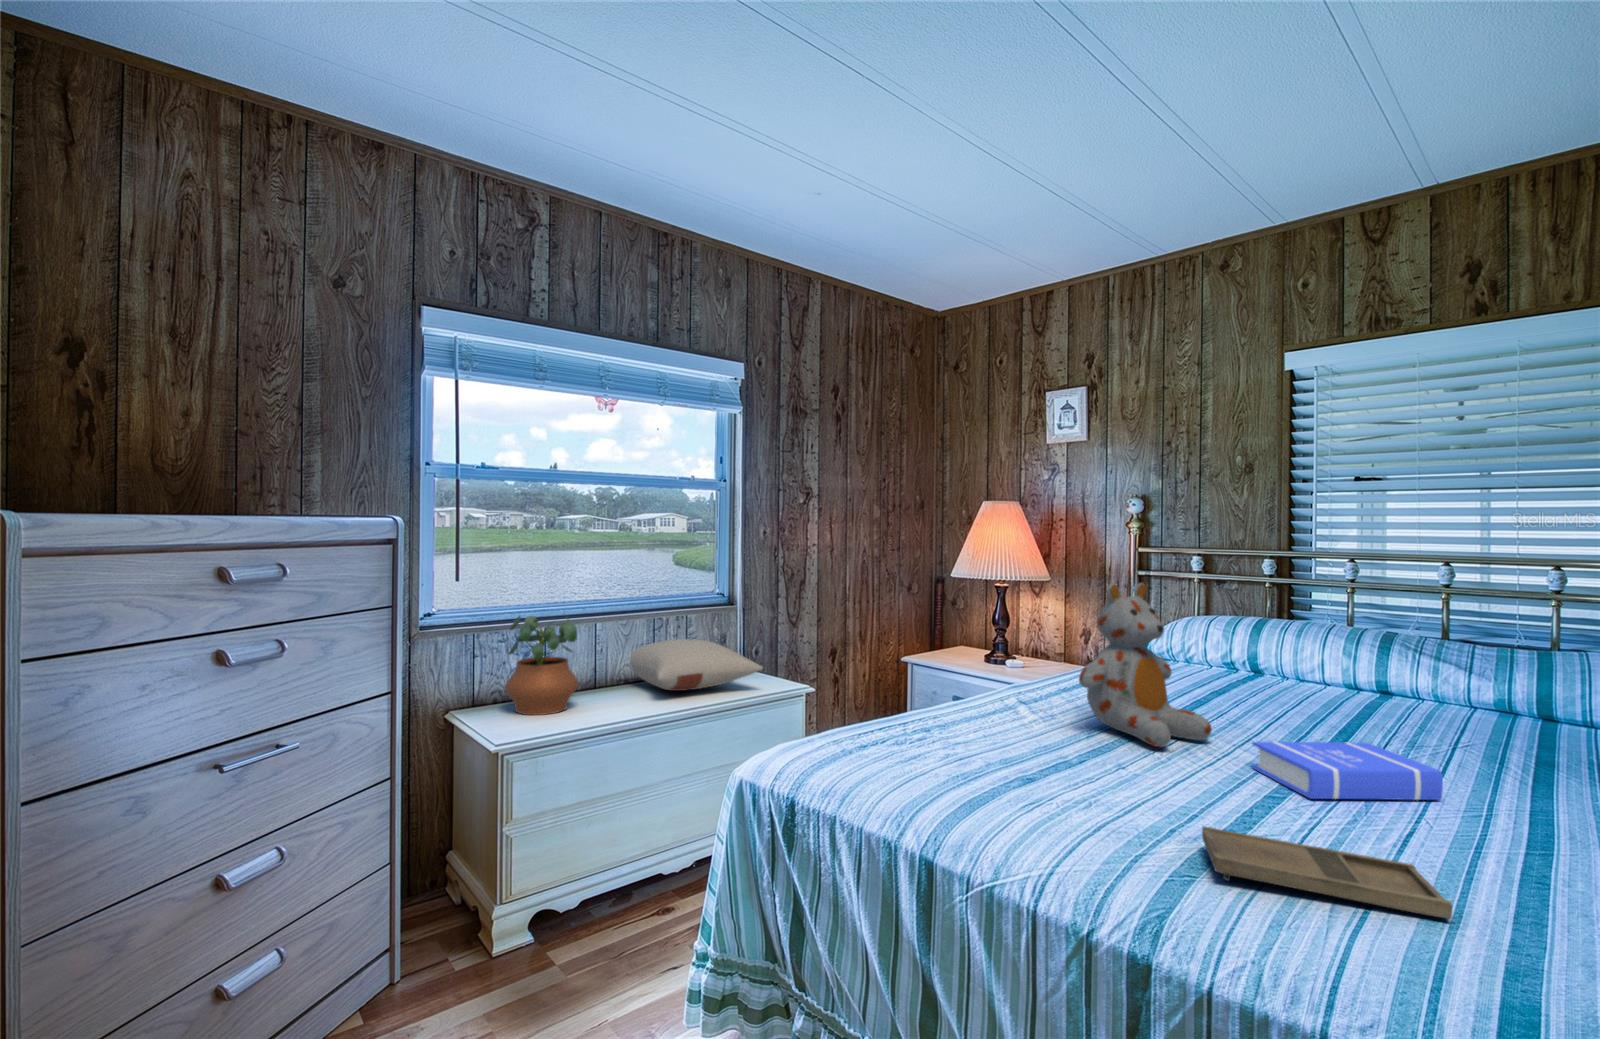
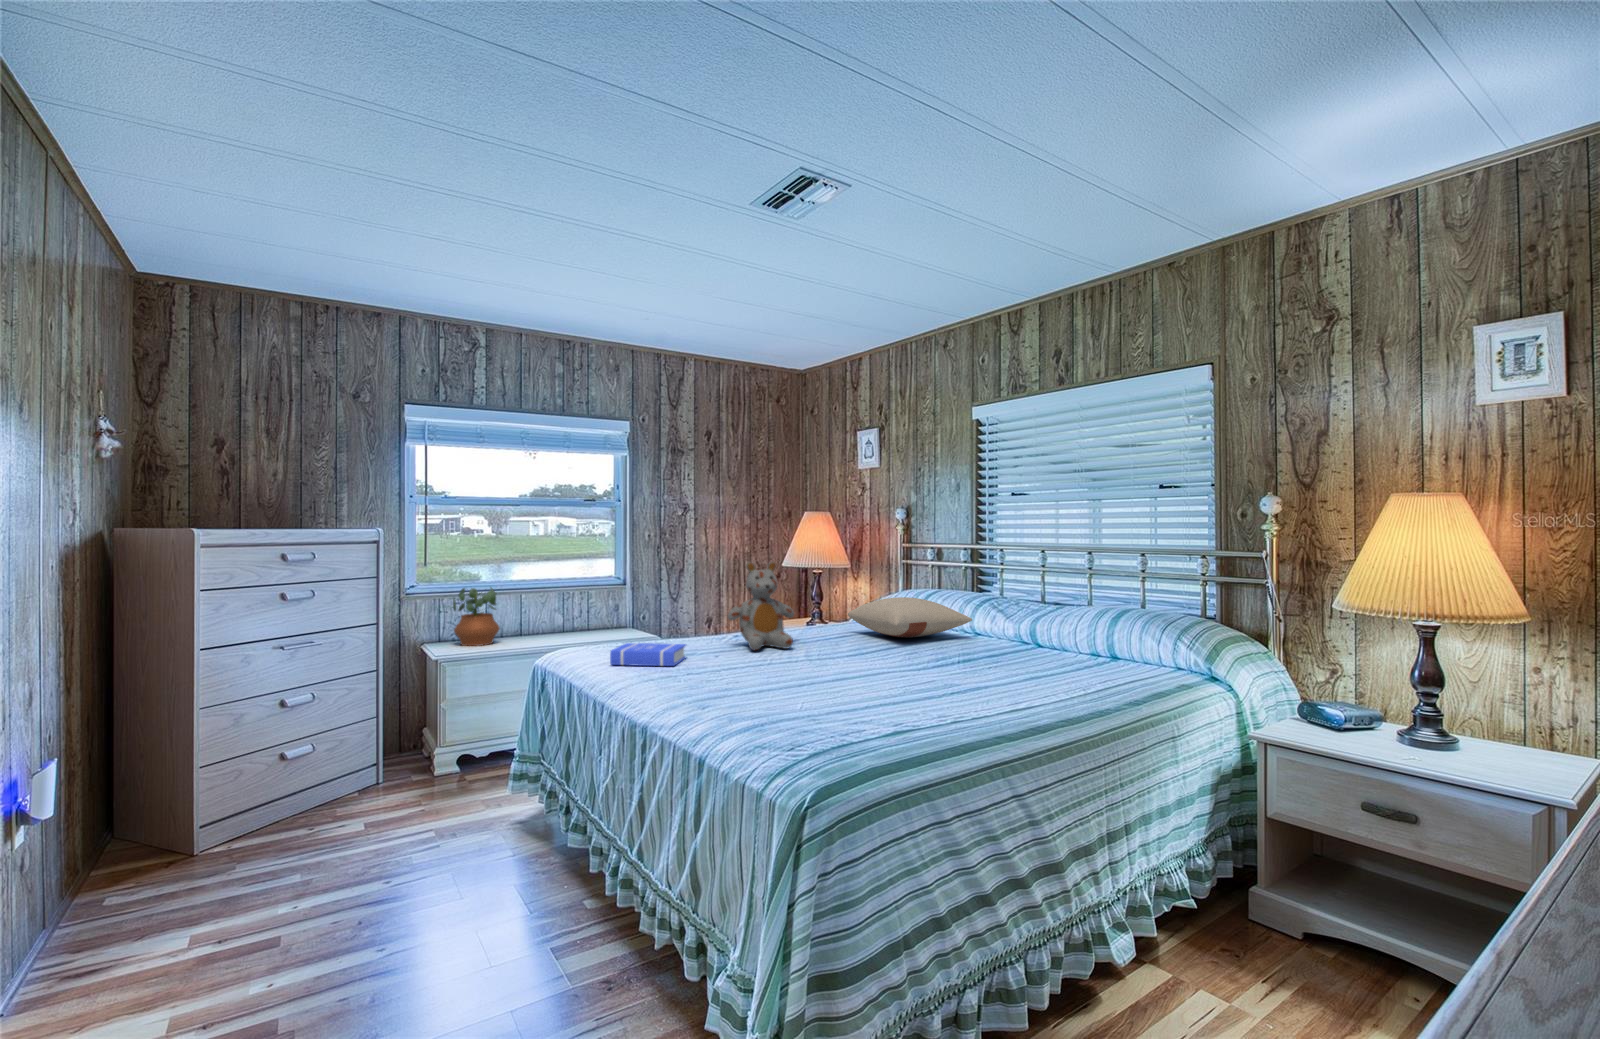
pillow: present [630,639,763,691] -> present [848,597,972,638]
book: present [1252,742,1443,800] -> present [610,643,686,666]
tray: present [1202,826,1452,919] -> none [658,667,747,691]

